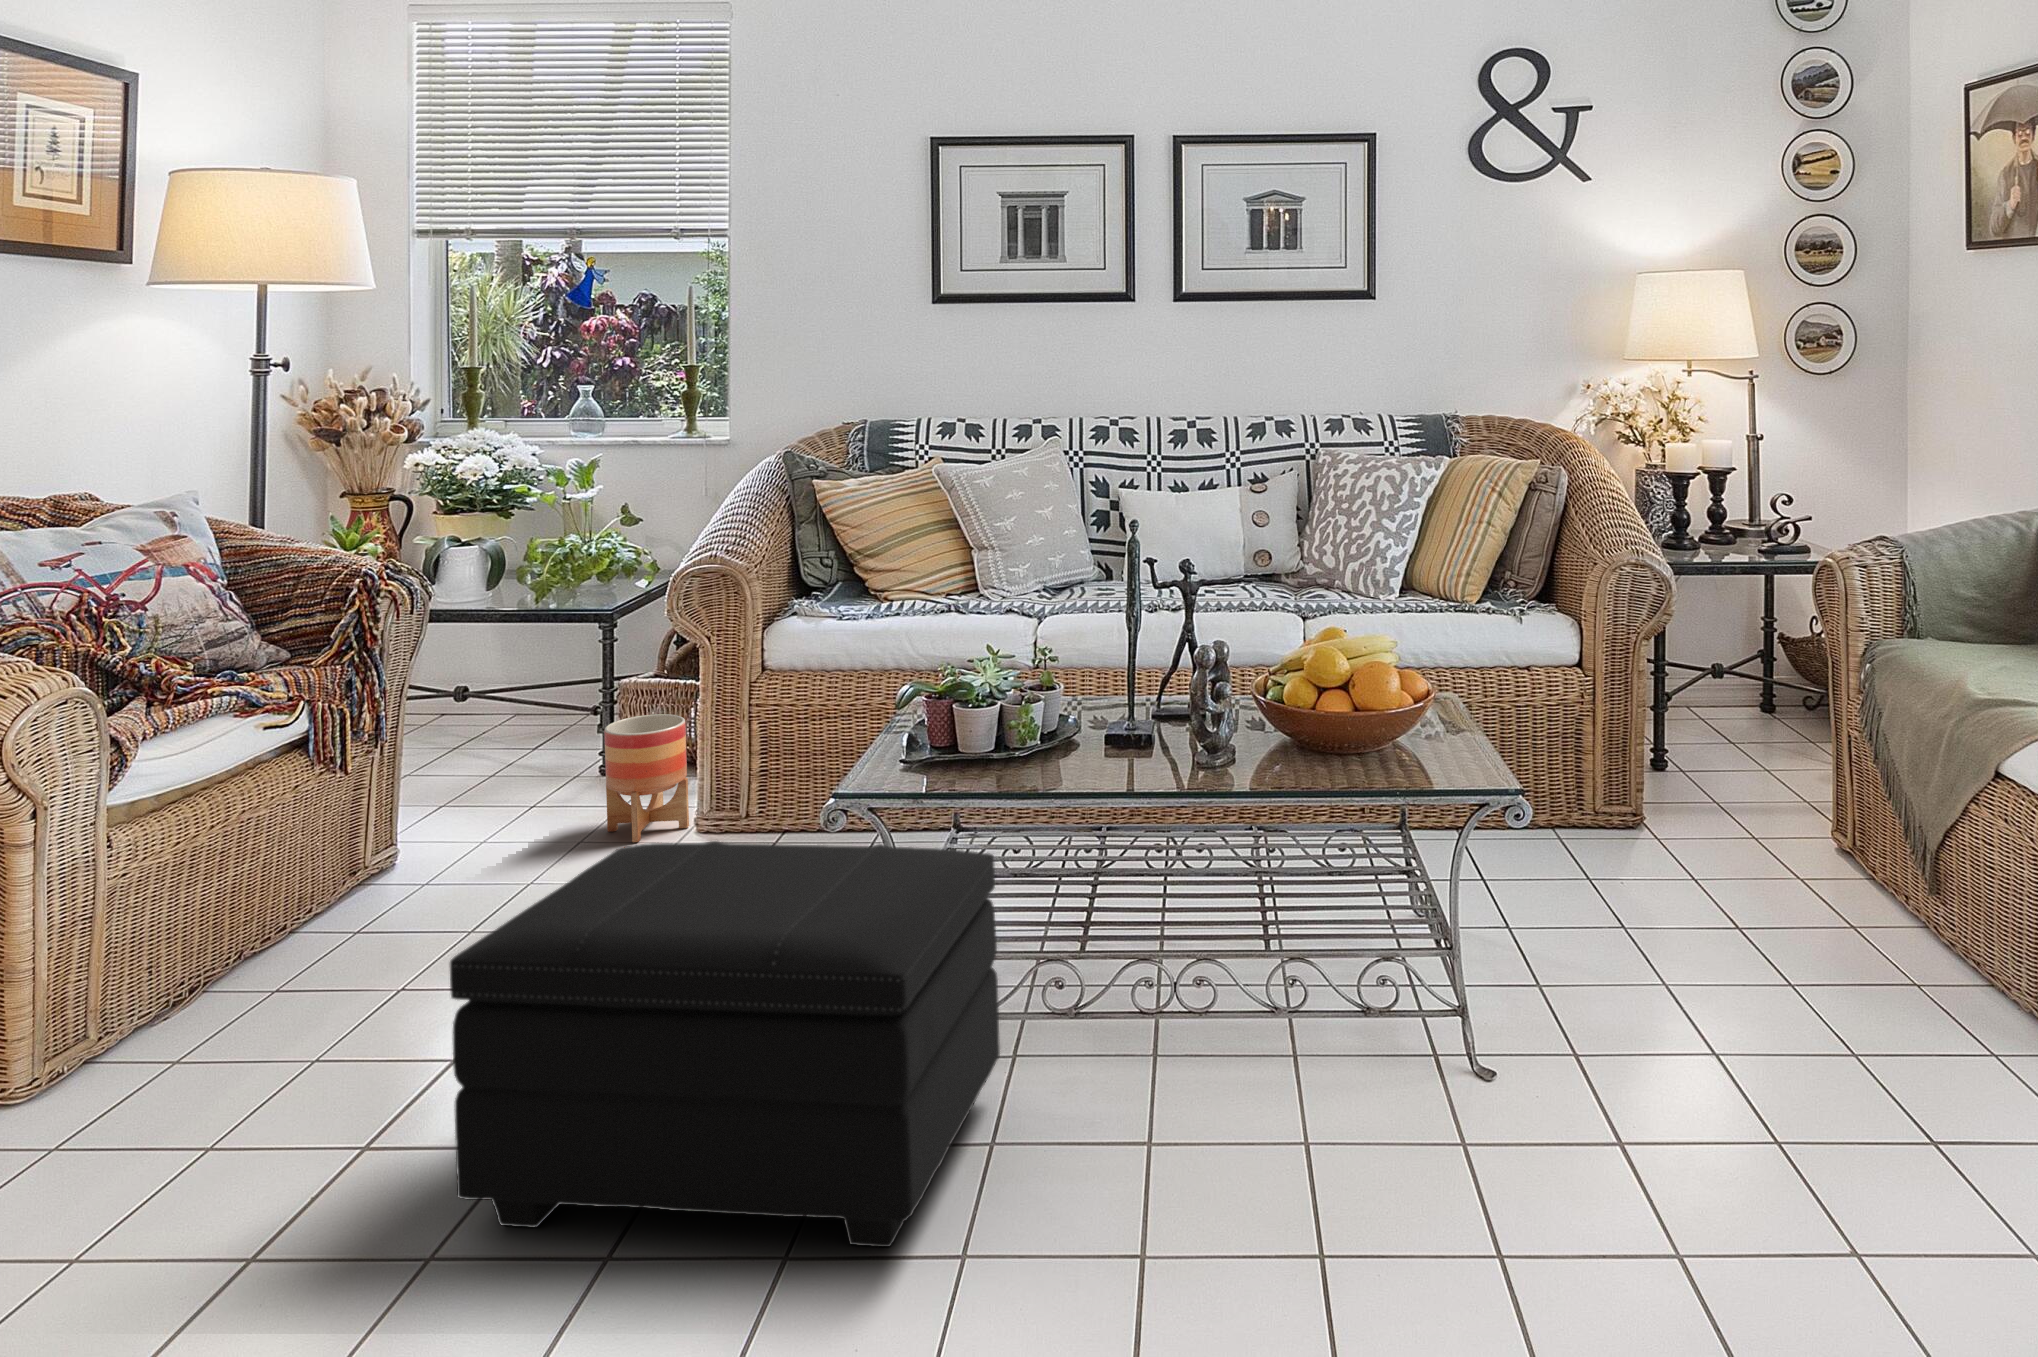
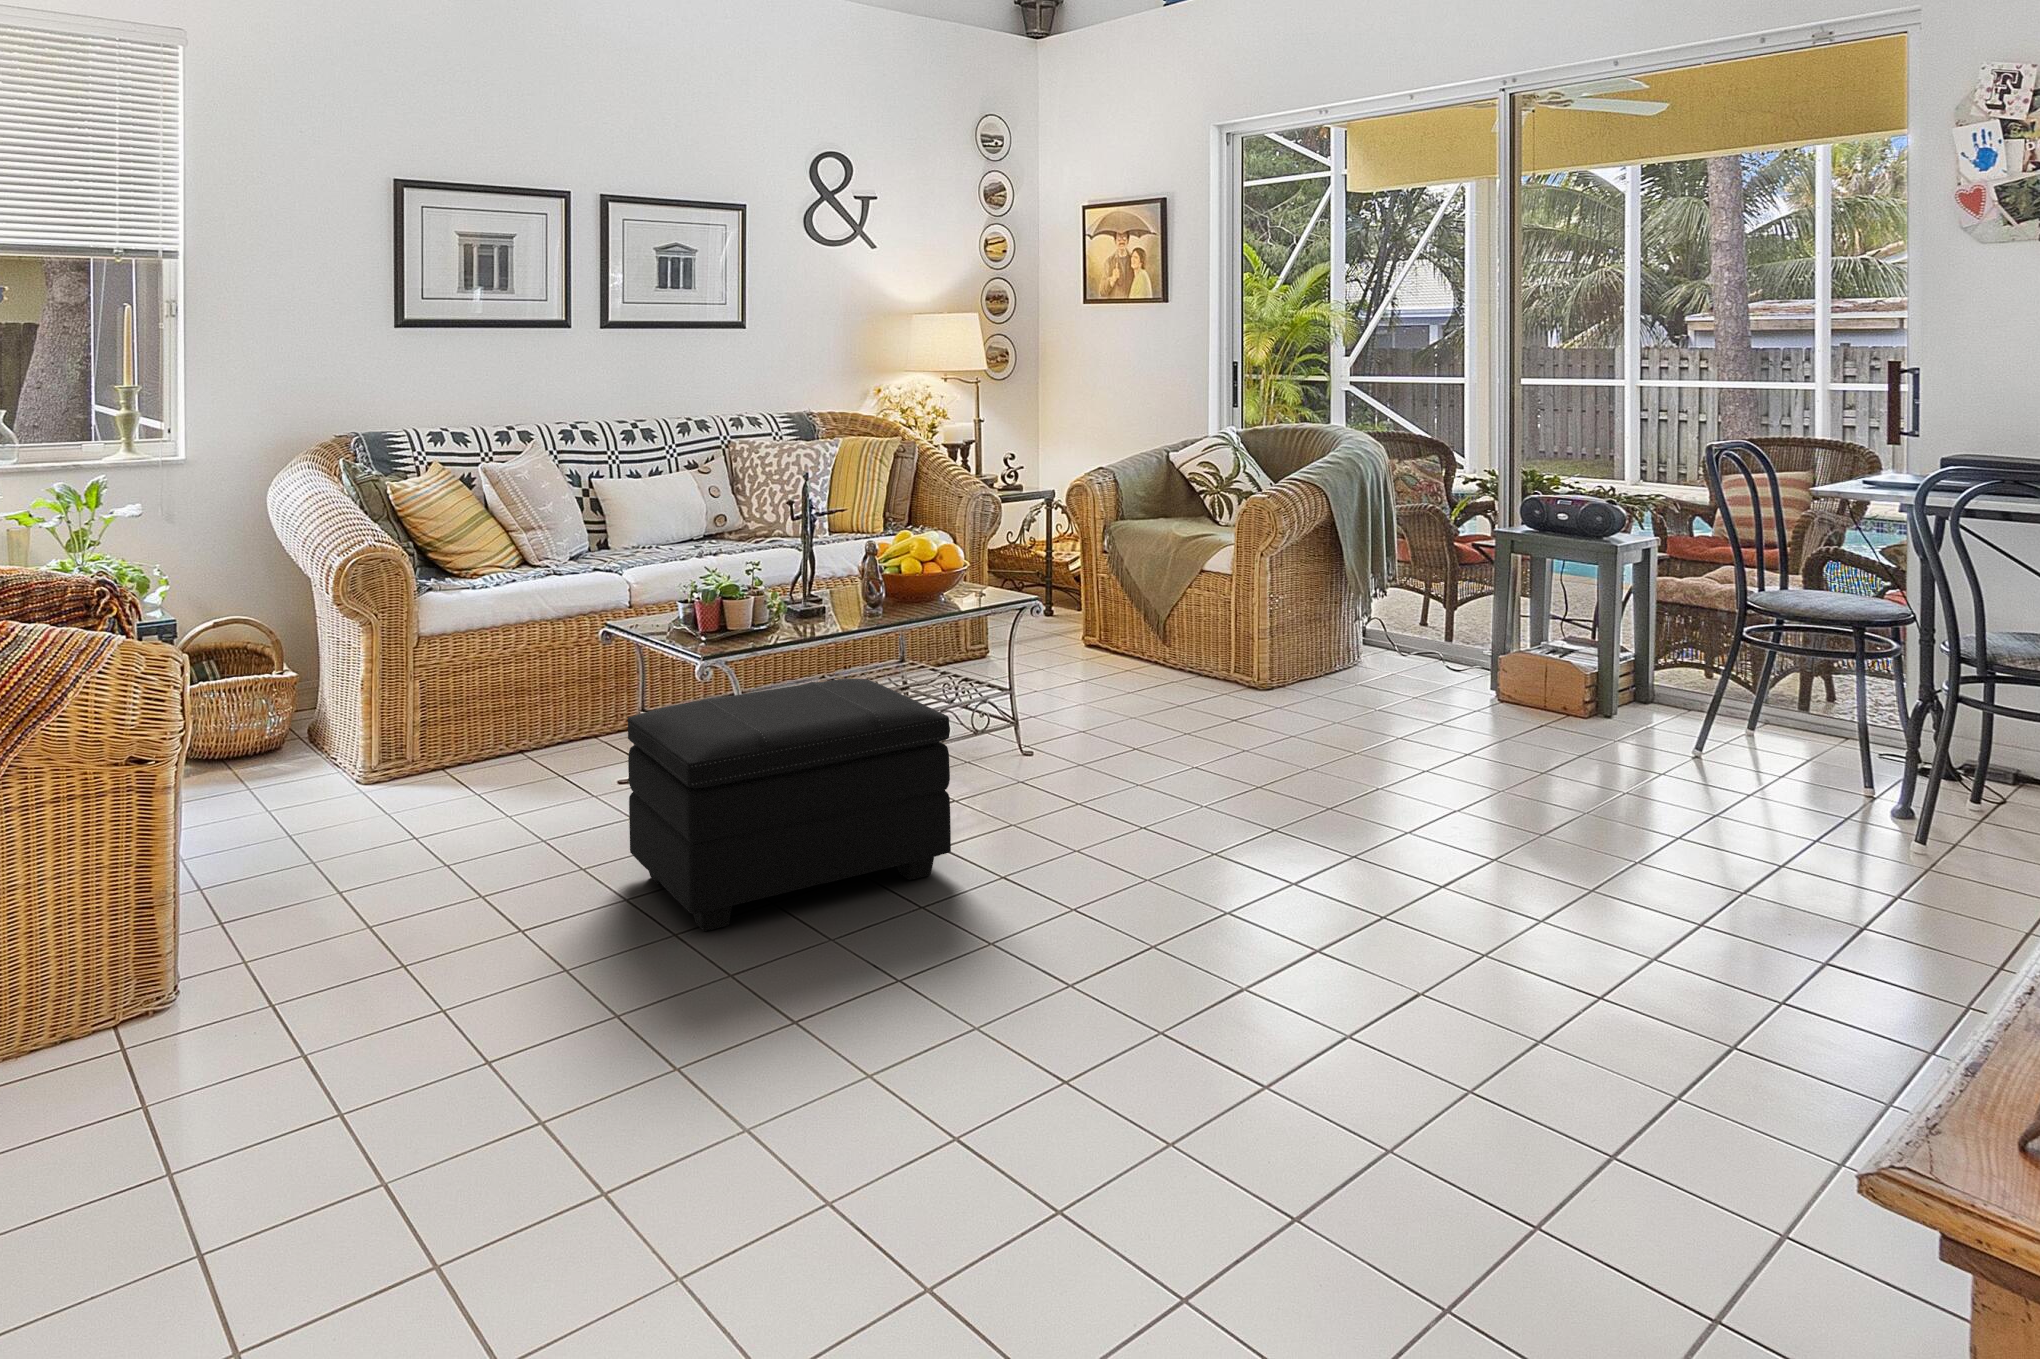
planter: present [604,714,689,842] -> none [262,689,339,798]

